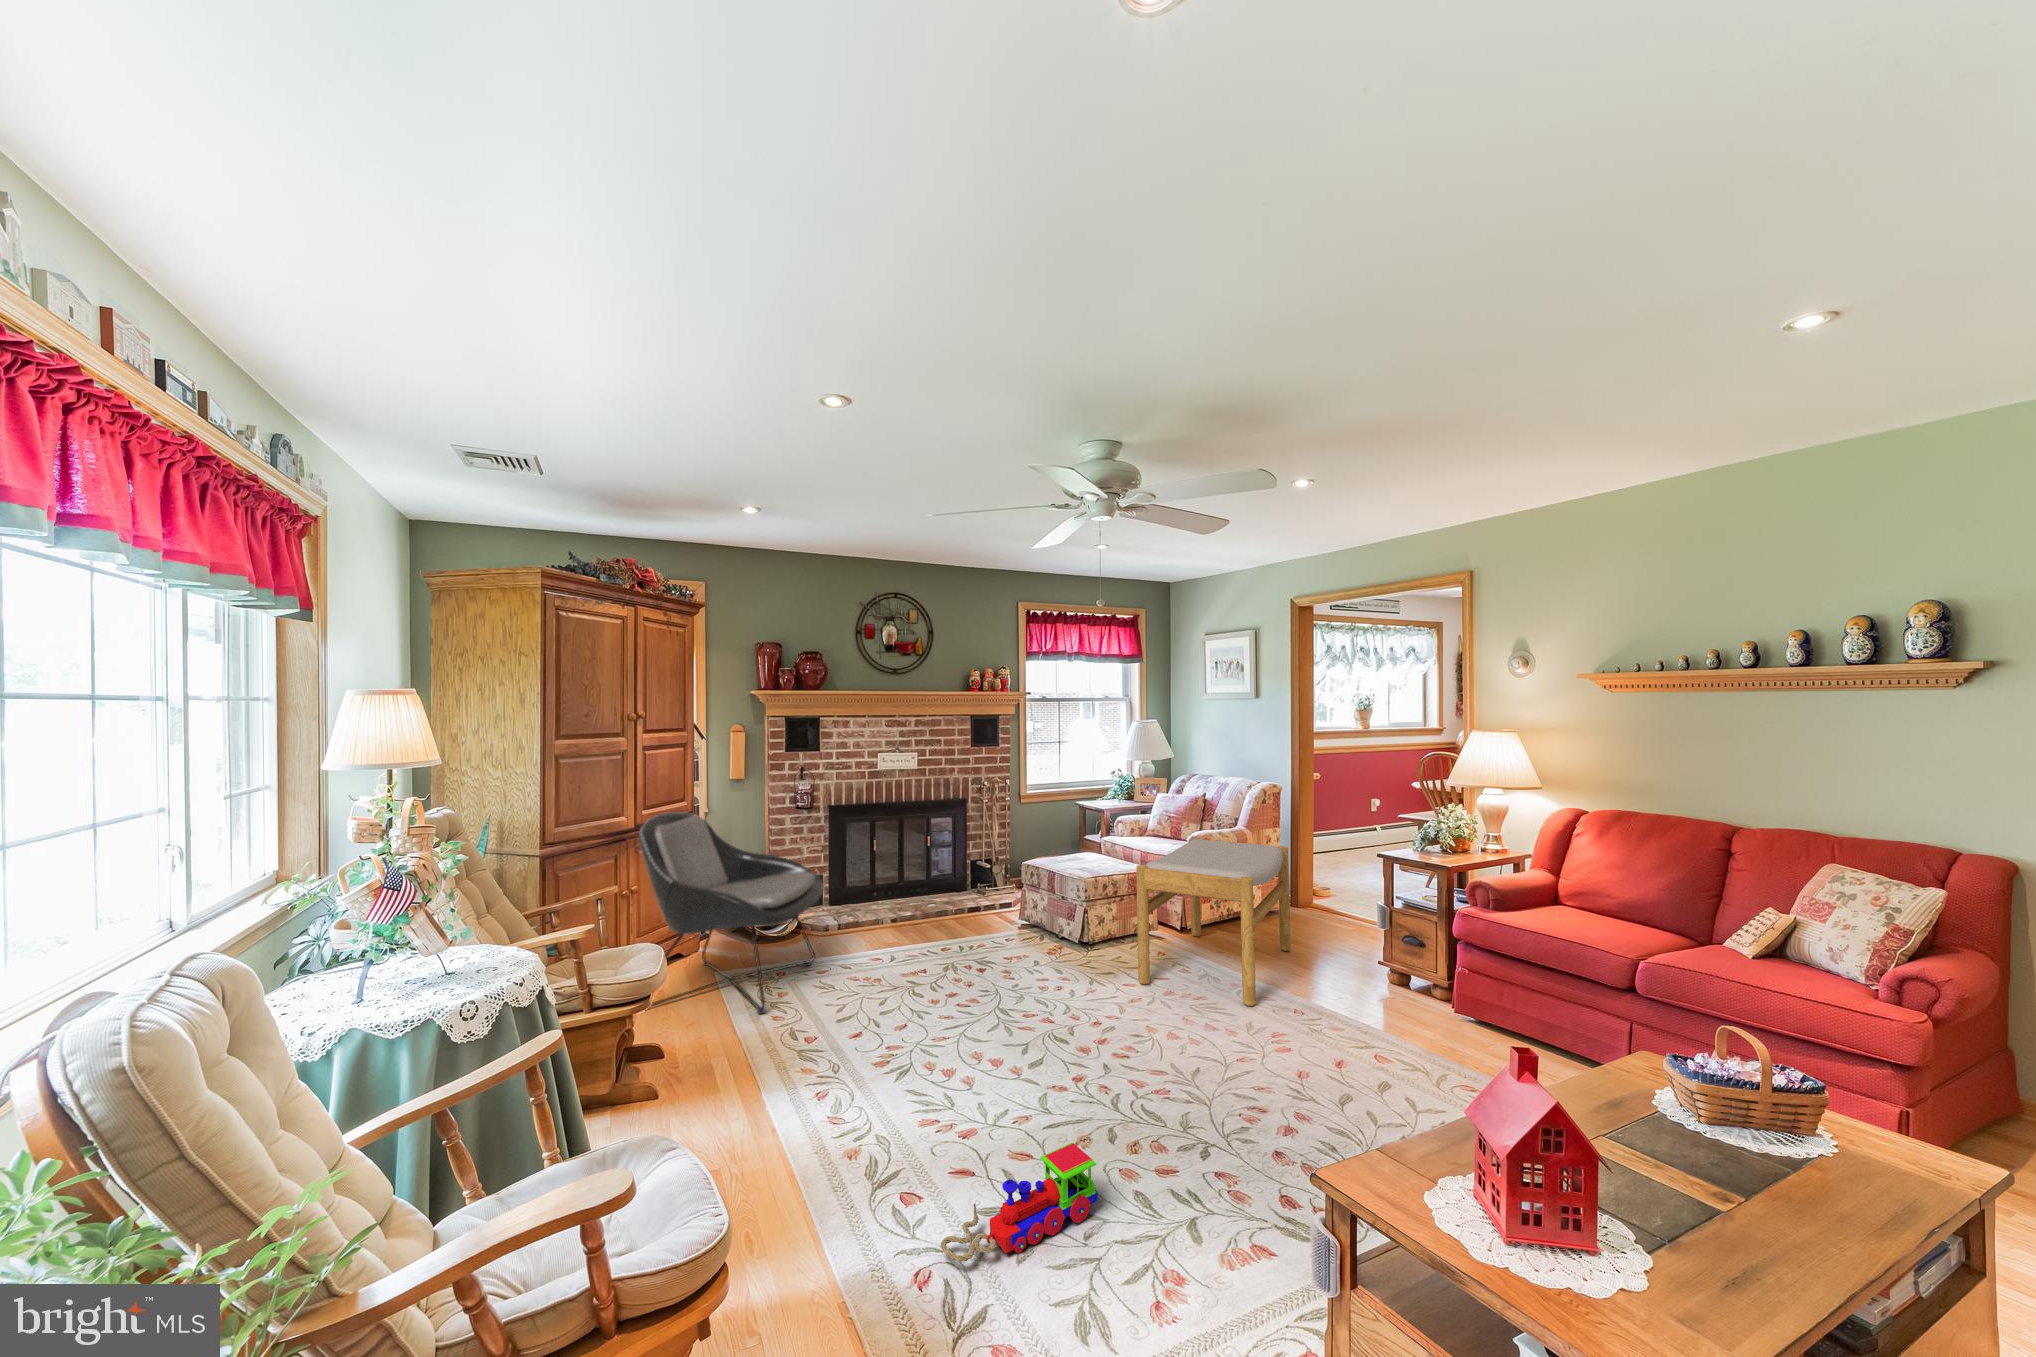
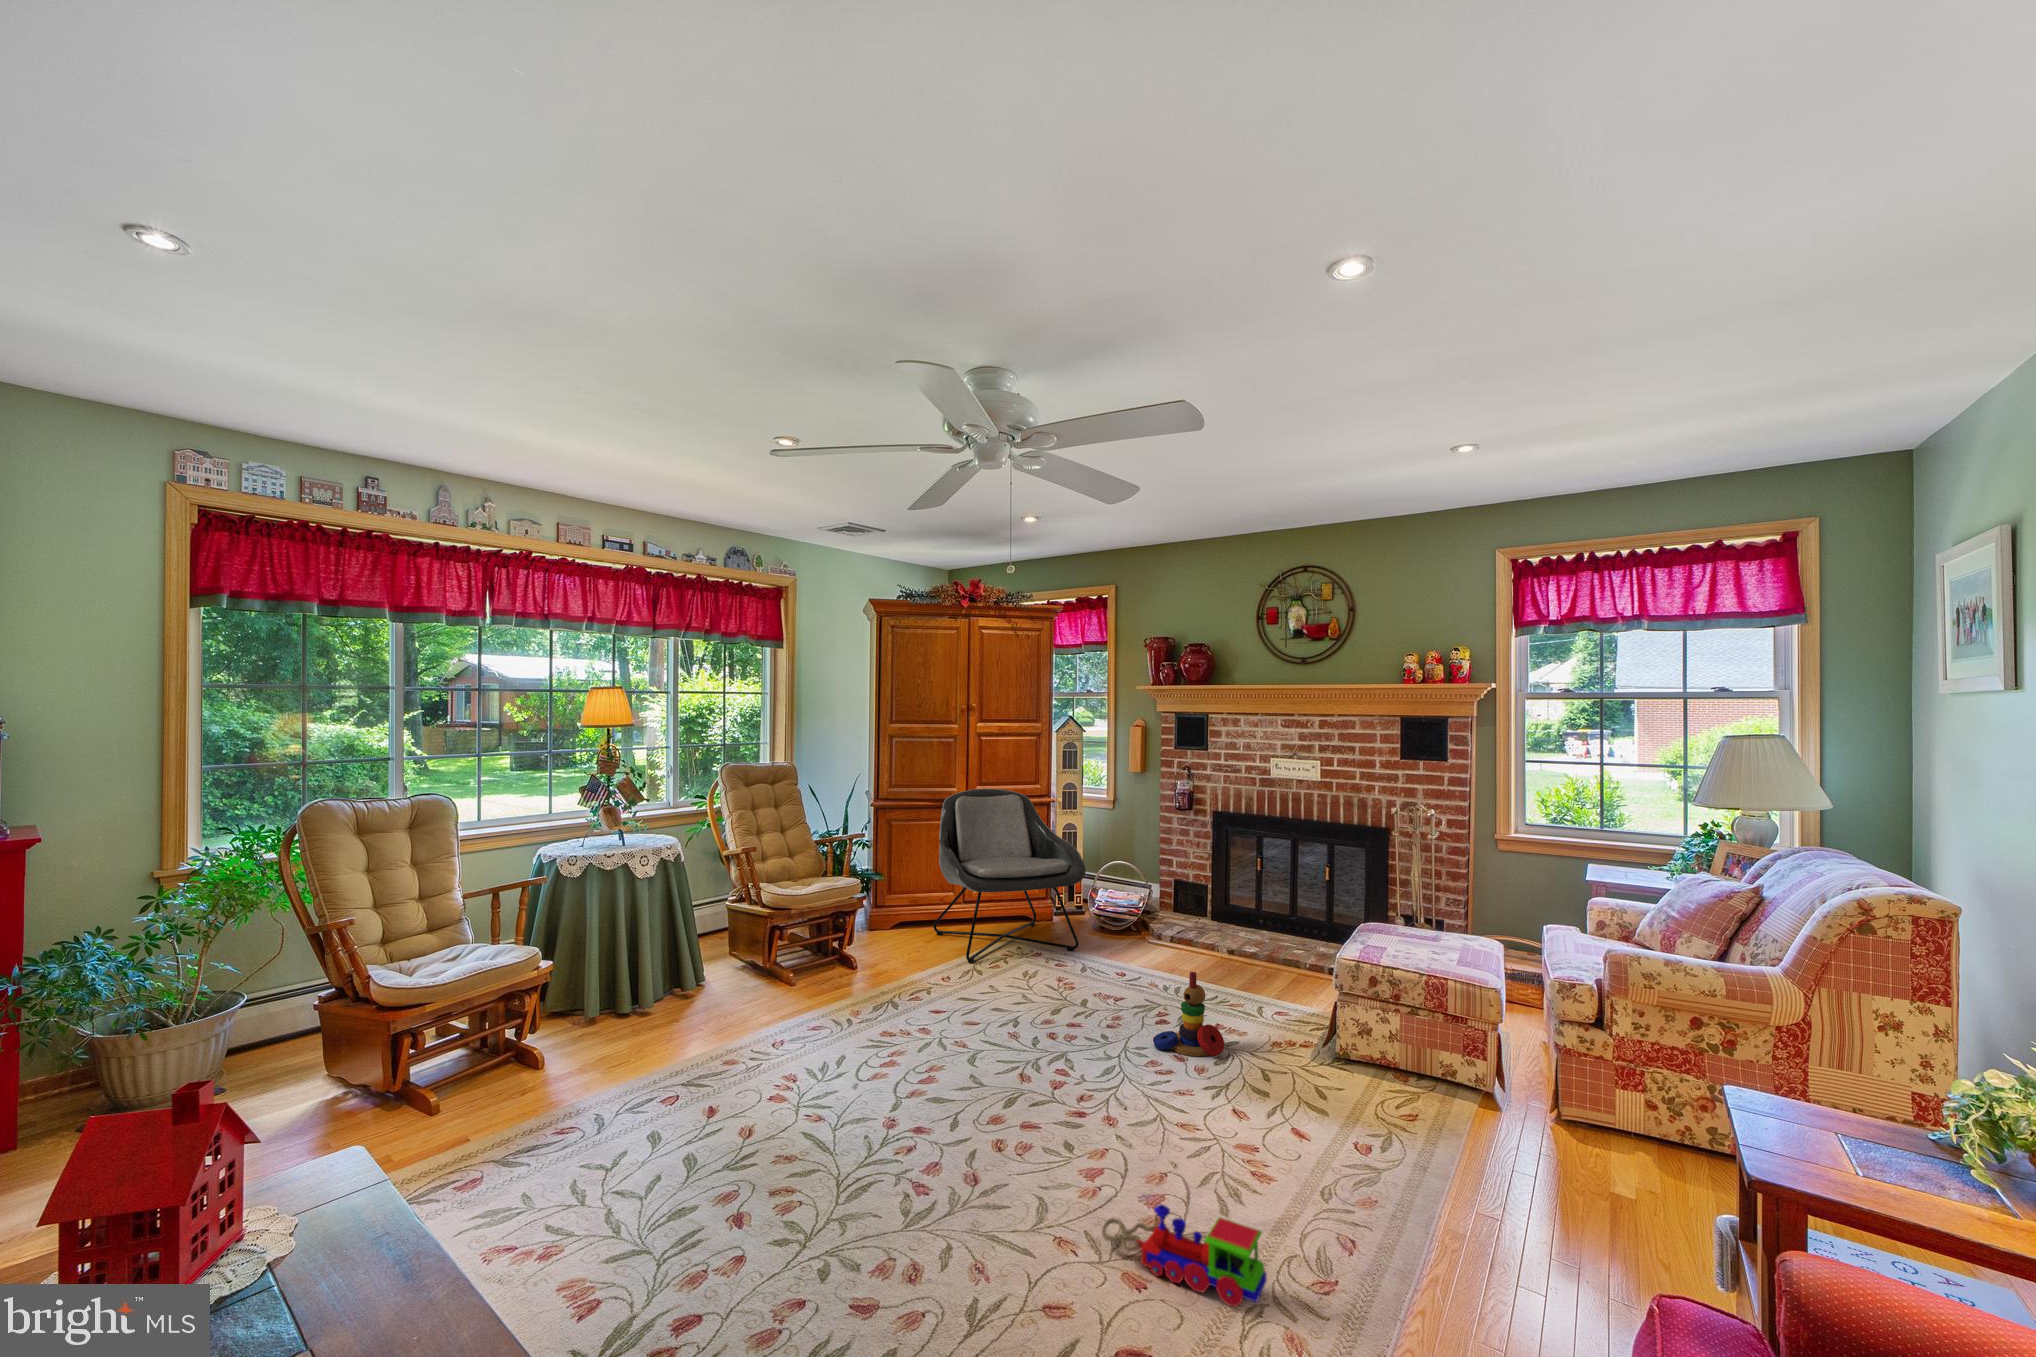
footstool: present [1136,838,1291,1006] -> none [1221,933,1564,1198]
stacking toy: none [1044,914,1088,985] -> present [1153,972,1225,1057]
toy train: present [941,1143,1098,1262] -> present [1102,1204,1267,1306]

